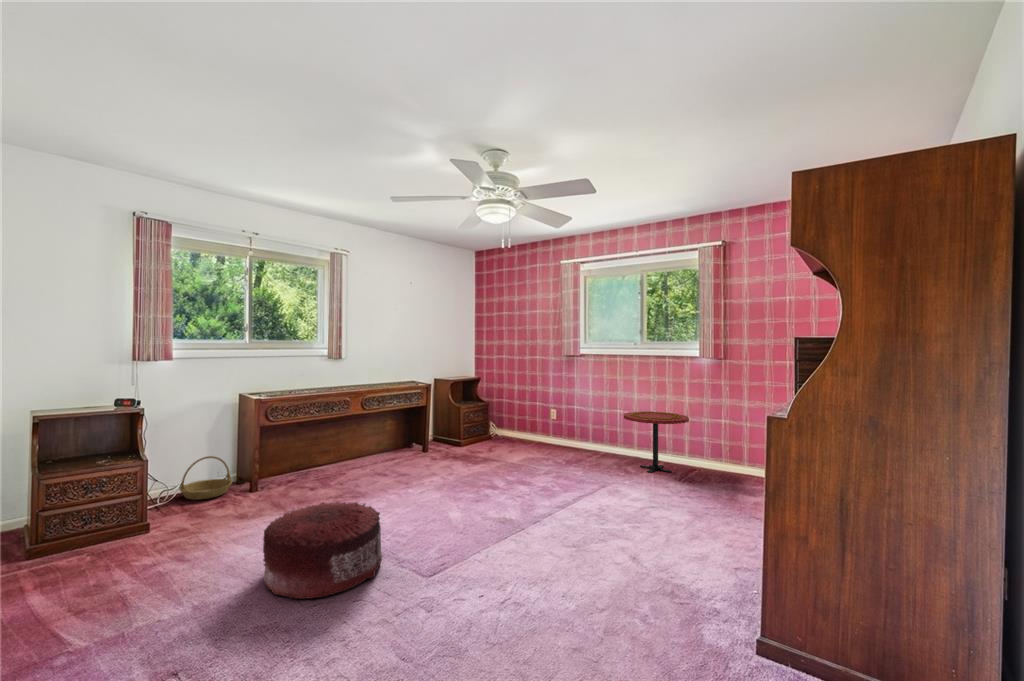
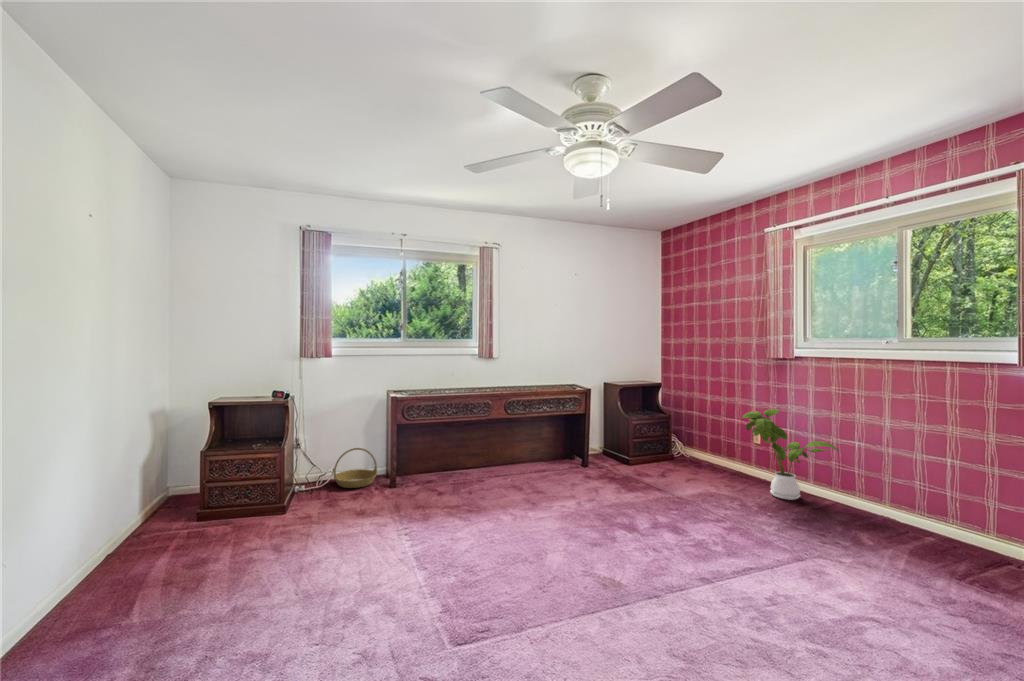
house plant: none [550,391,610,454] -> present [742,409,839,500]
side table: present [624,411,689,473] -> none [855,449,993,559]
pouf: present [263,502,382,599] -> none [294,518,429,638]

